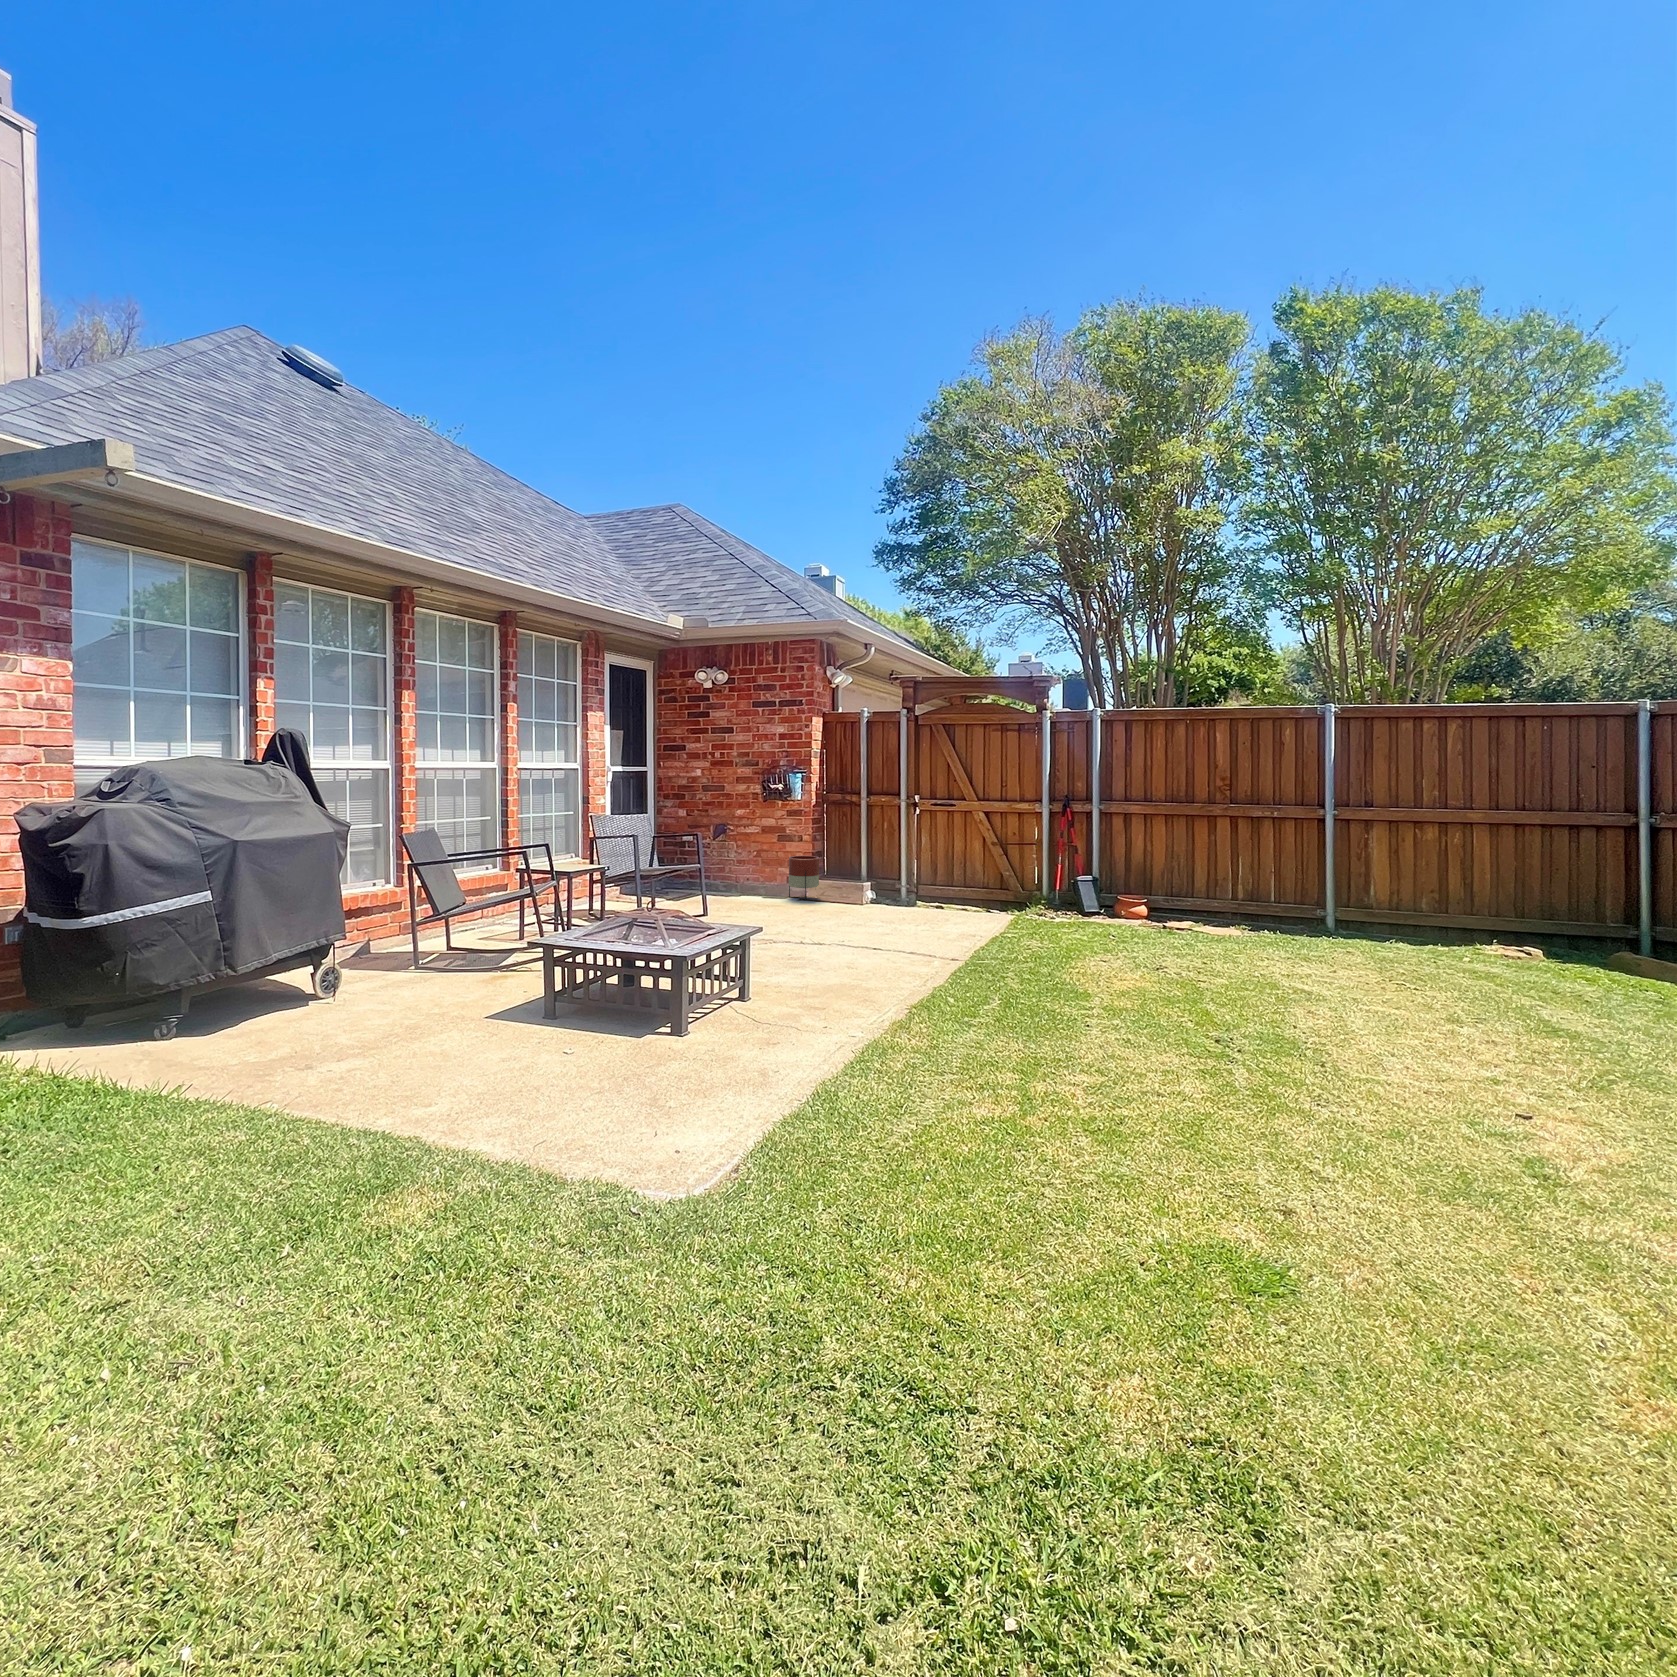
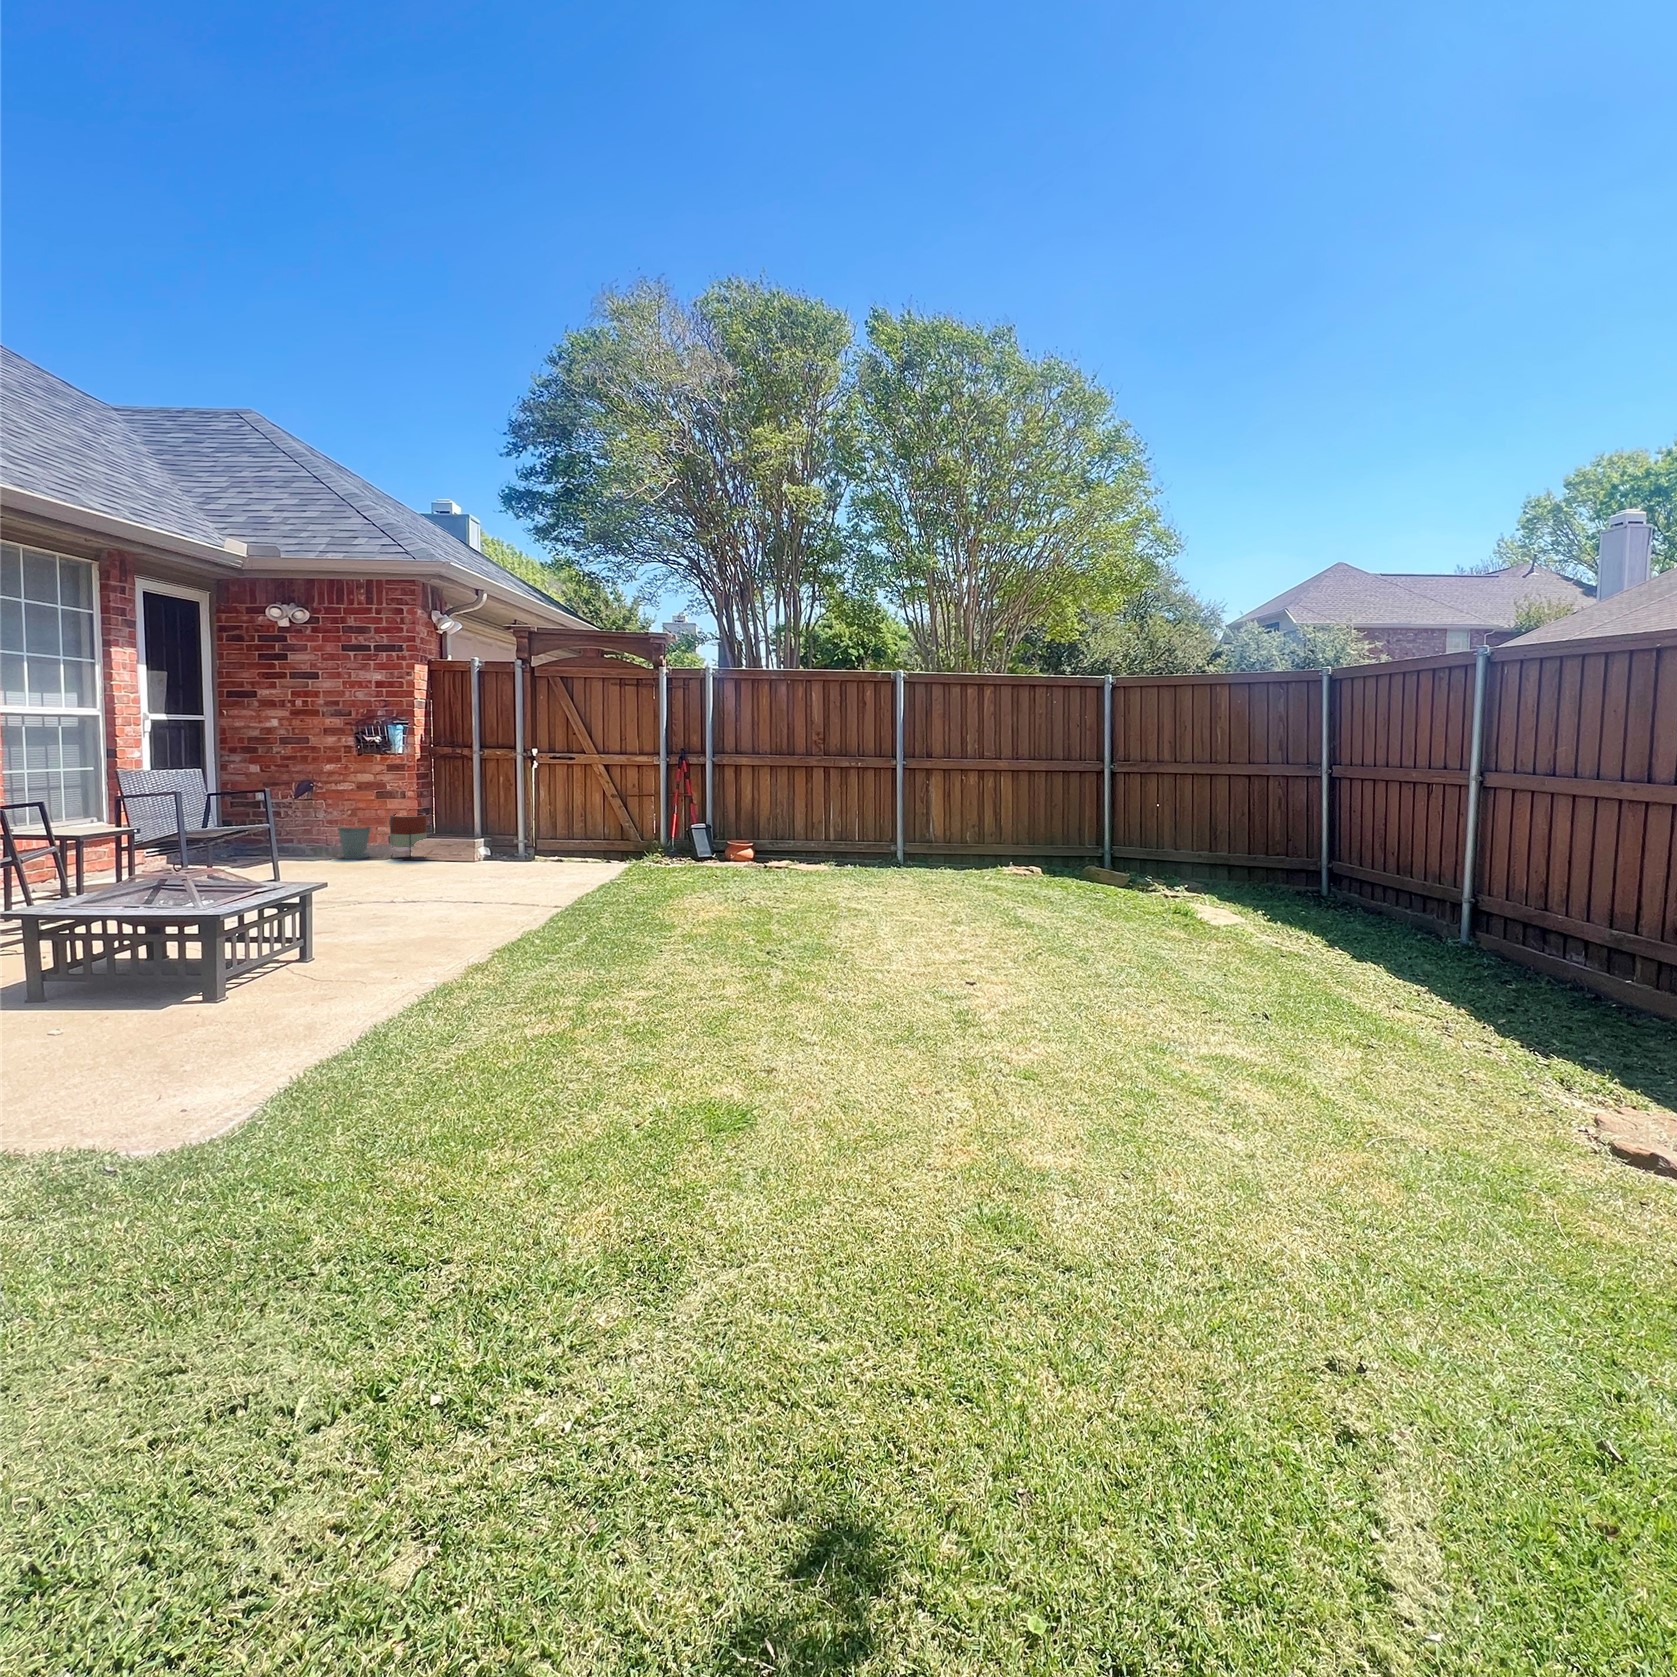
bucket: none [745,865,776,897] -> present [337,826,371,859]

